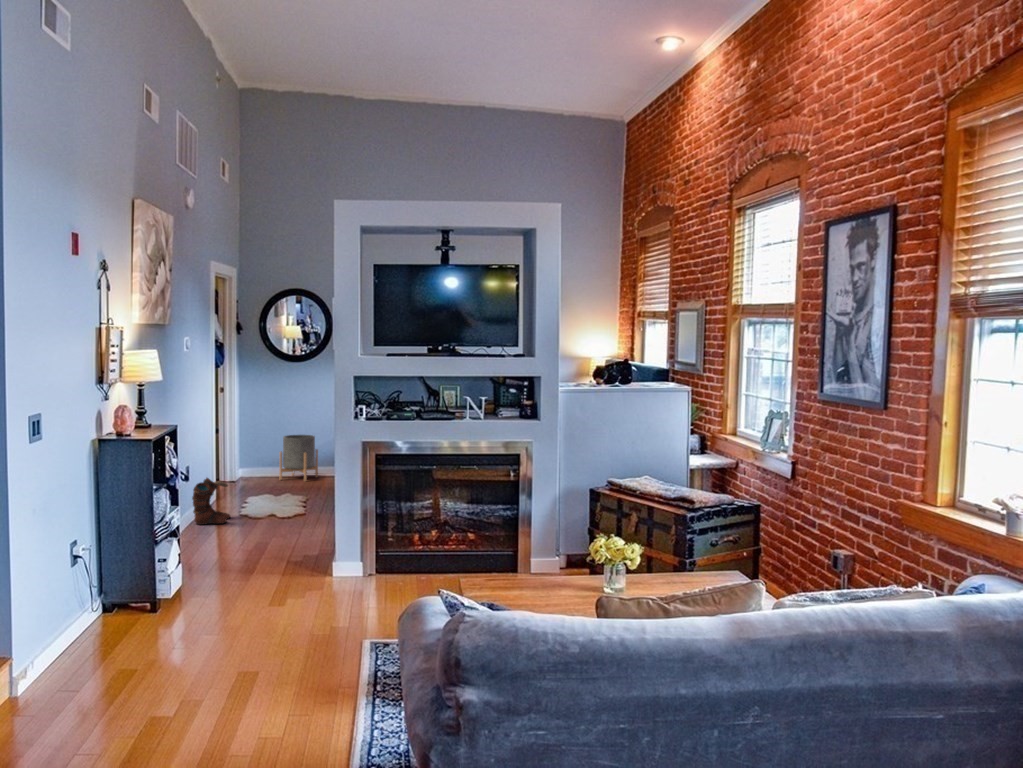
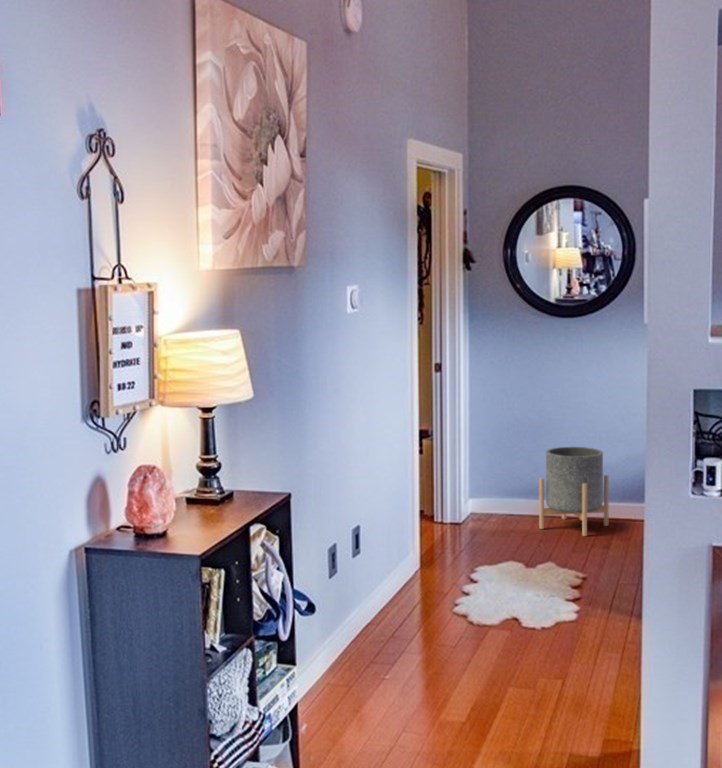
boots: present [192,478,231,525] -> none [367,547,438,643]

